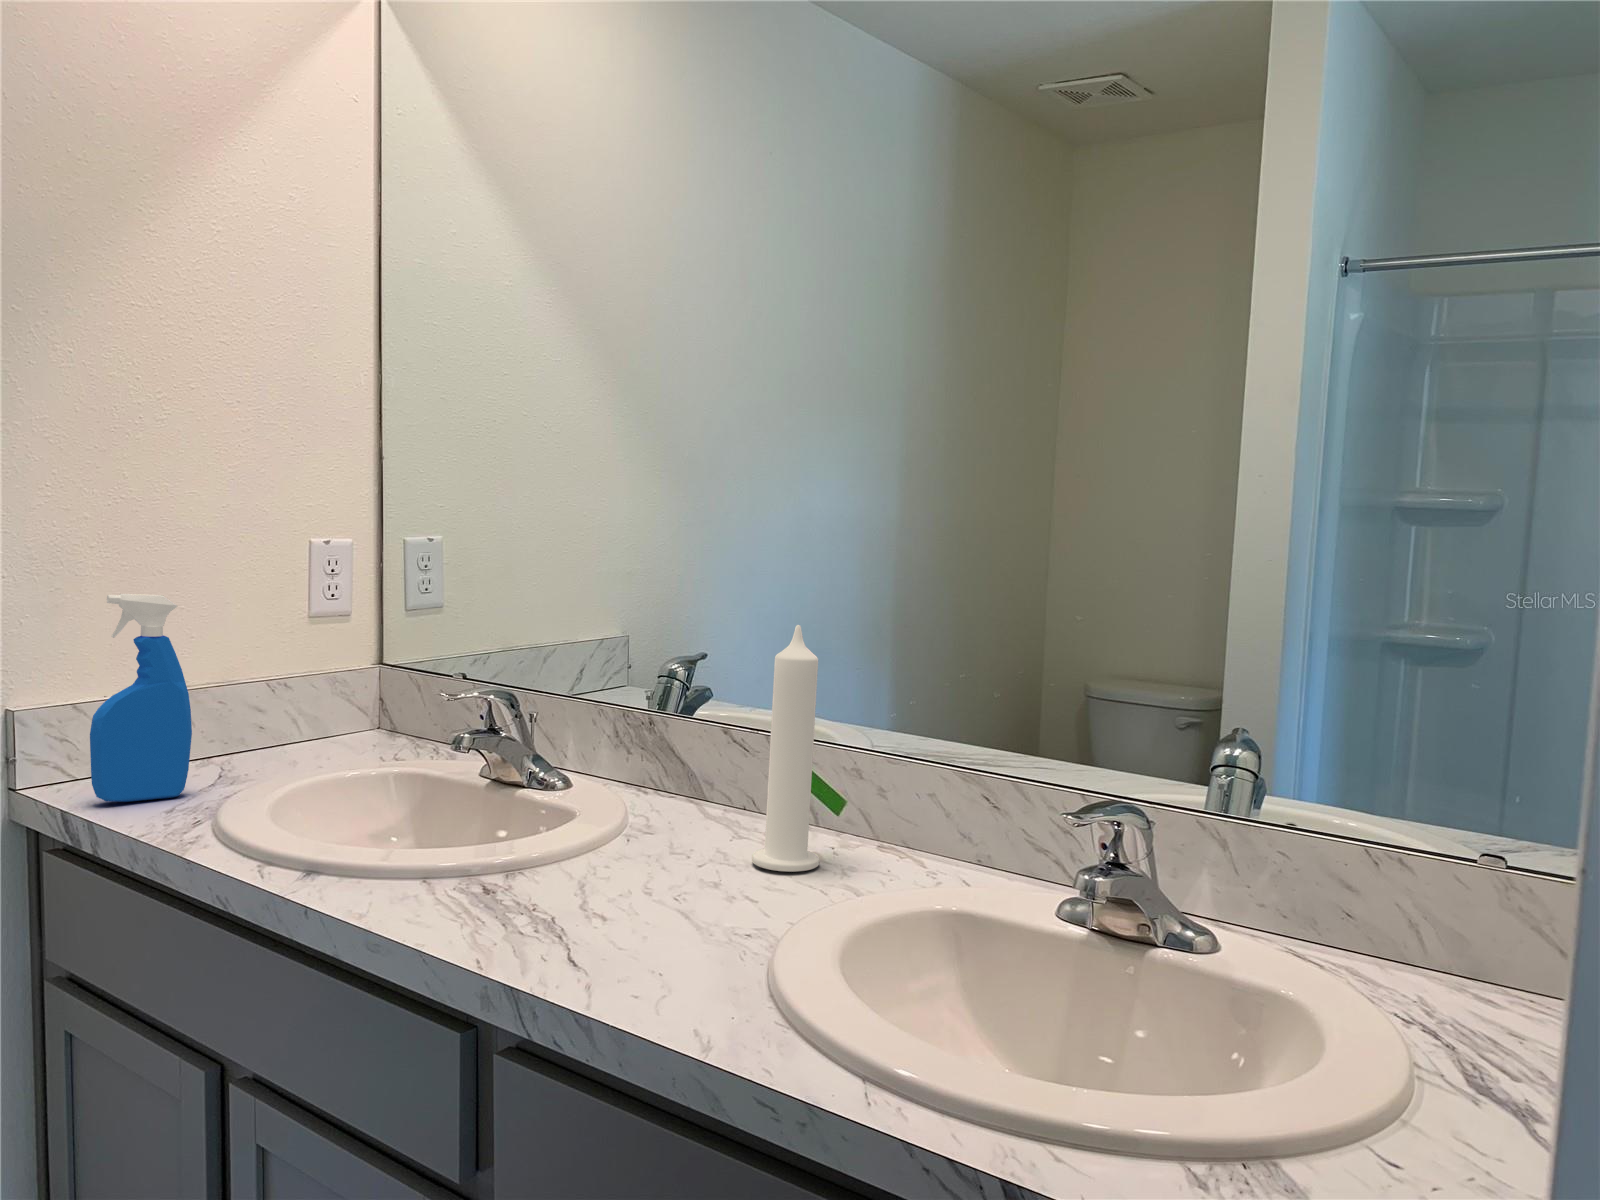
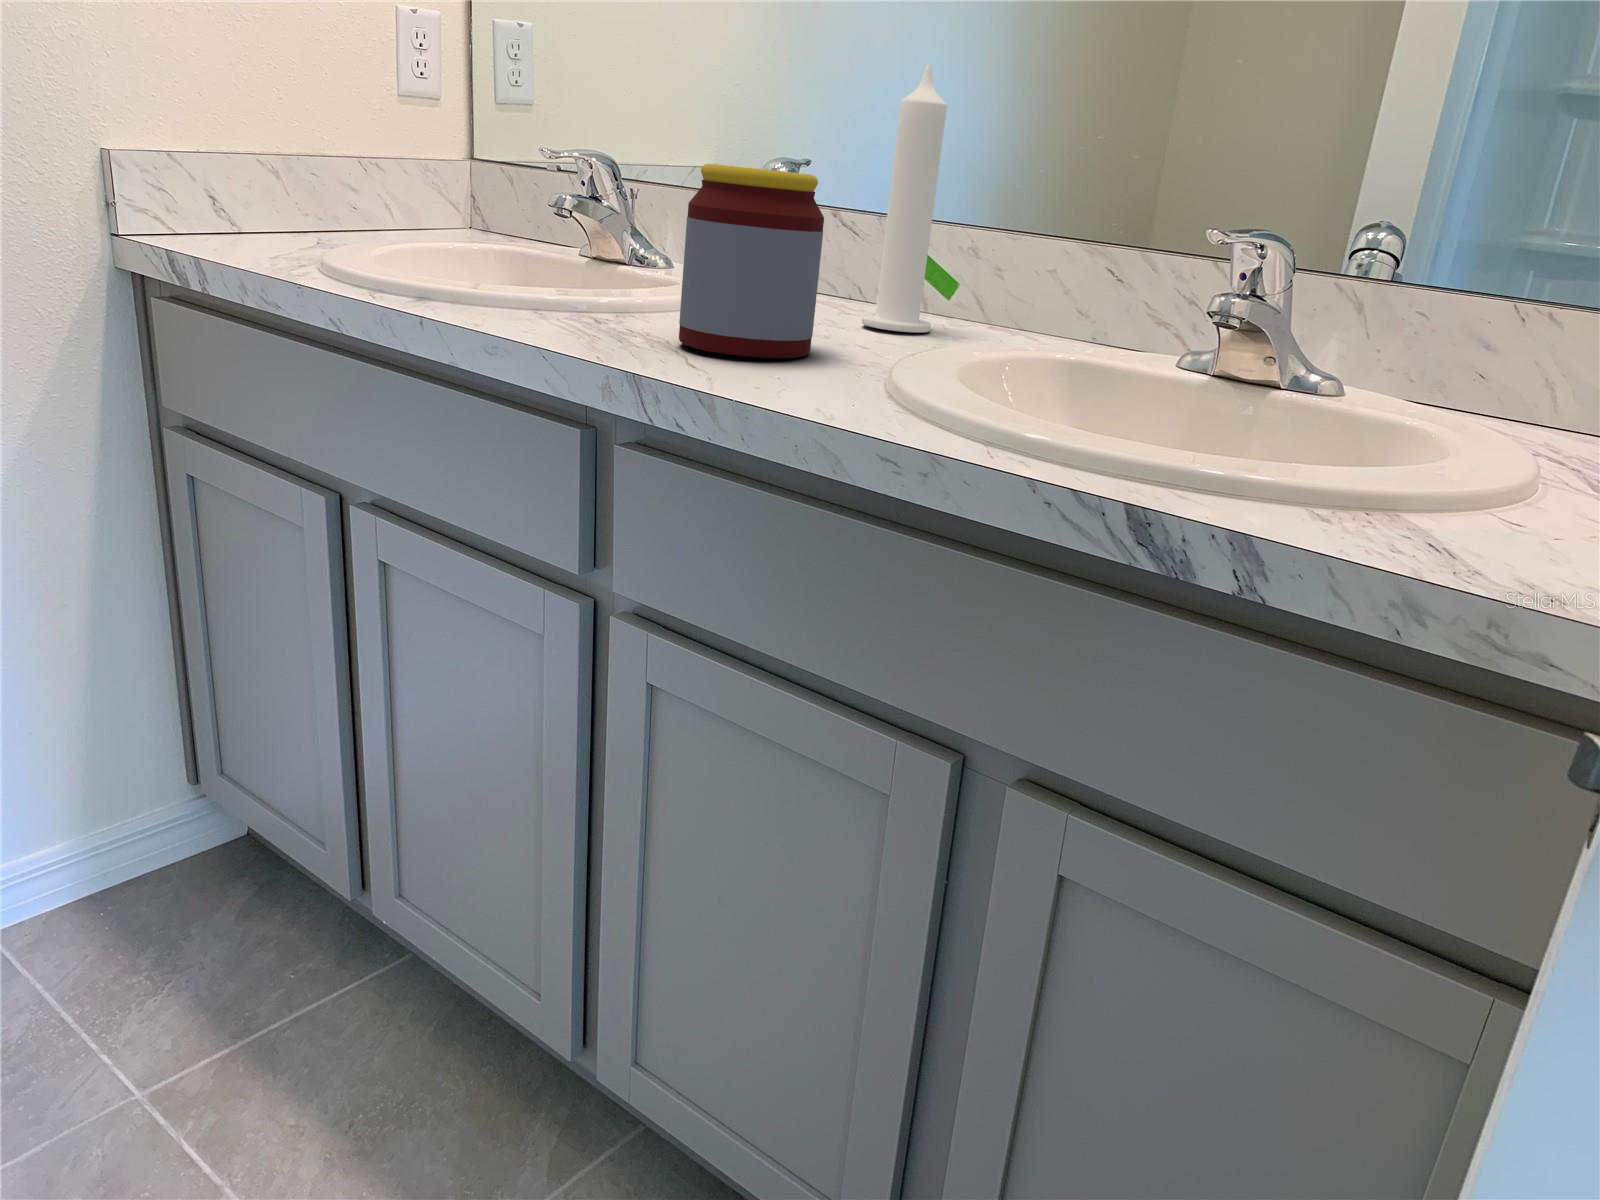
spray bottle: present [90,594,192,801] -> none [189,20,290,252]
jar: none [563,749,702,946] -> present [679,164,824,358]

